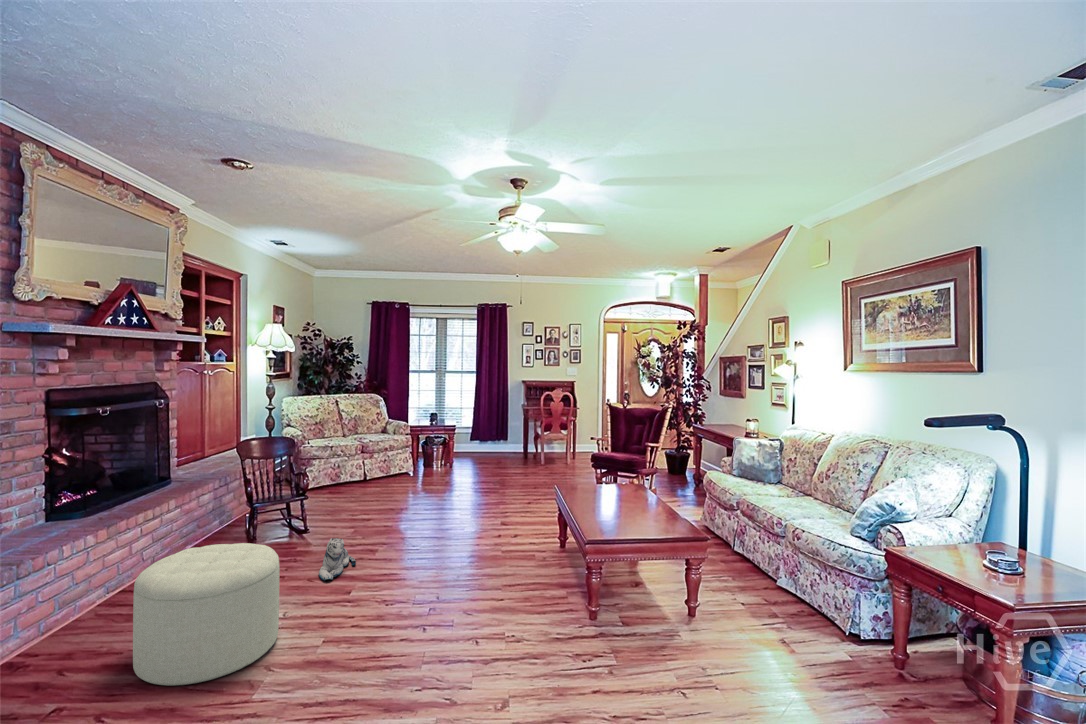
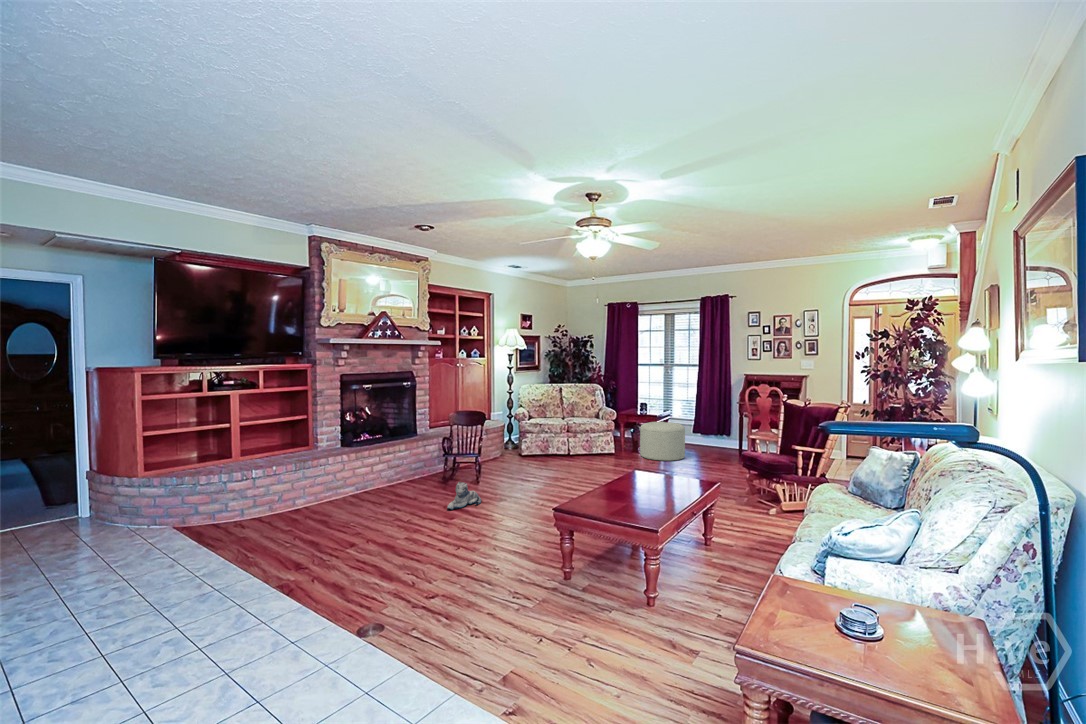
ottoman: present [133,543,280,686] -> present [640,422,685,461]

